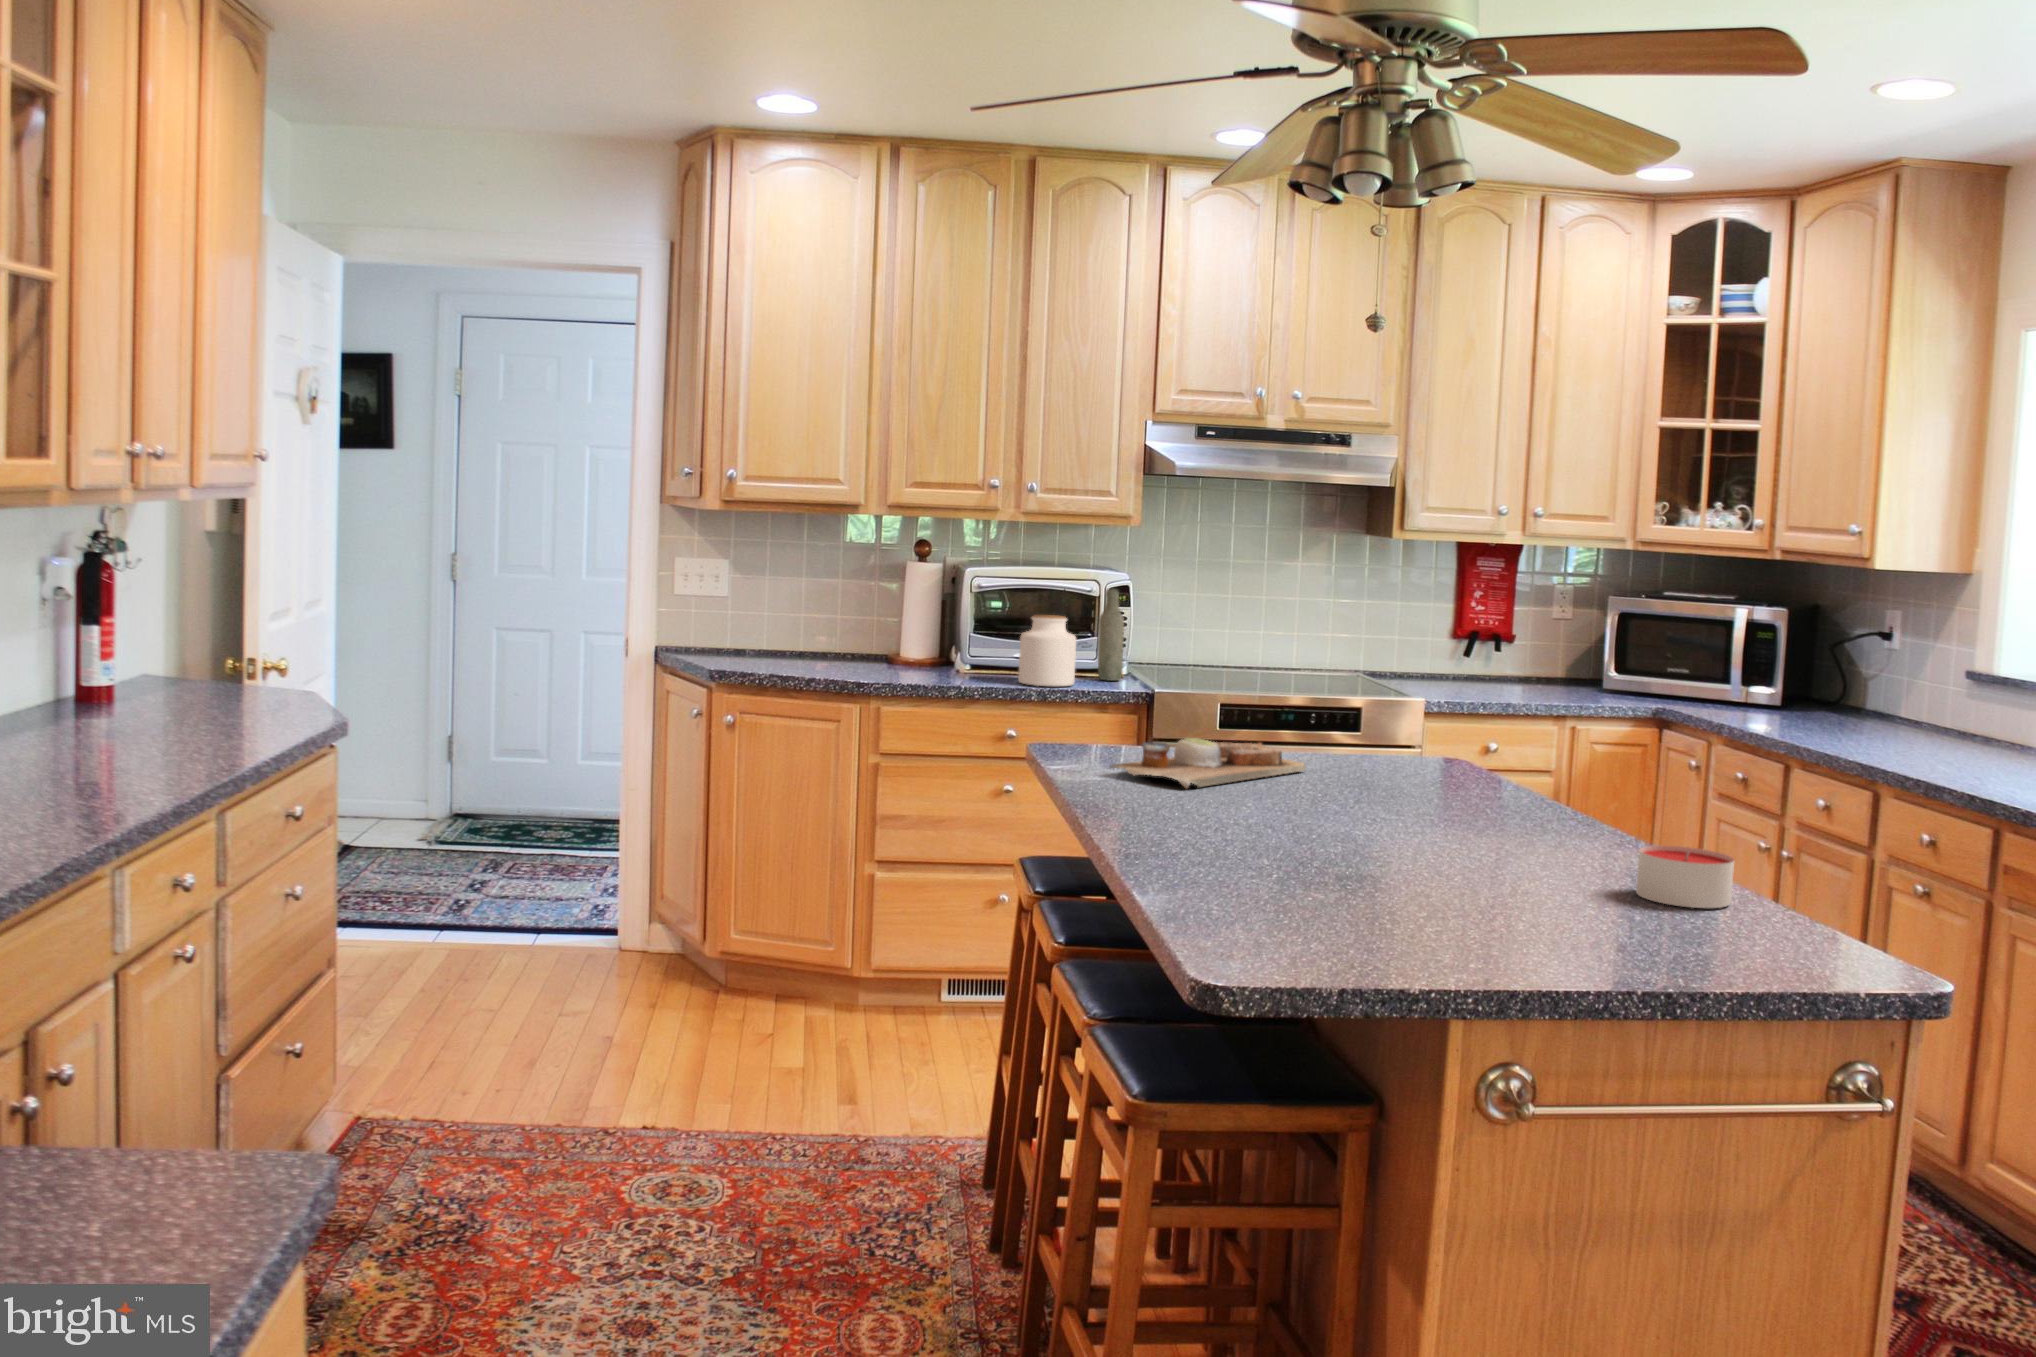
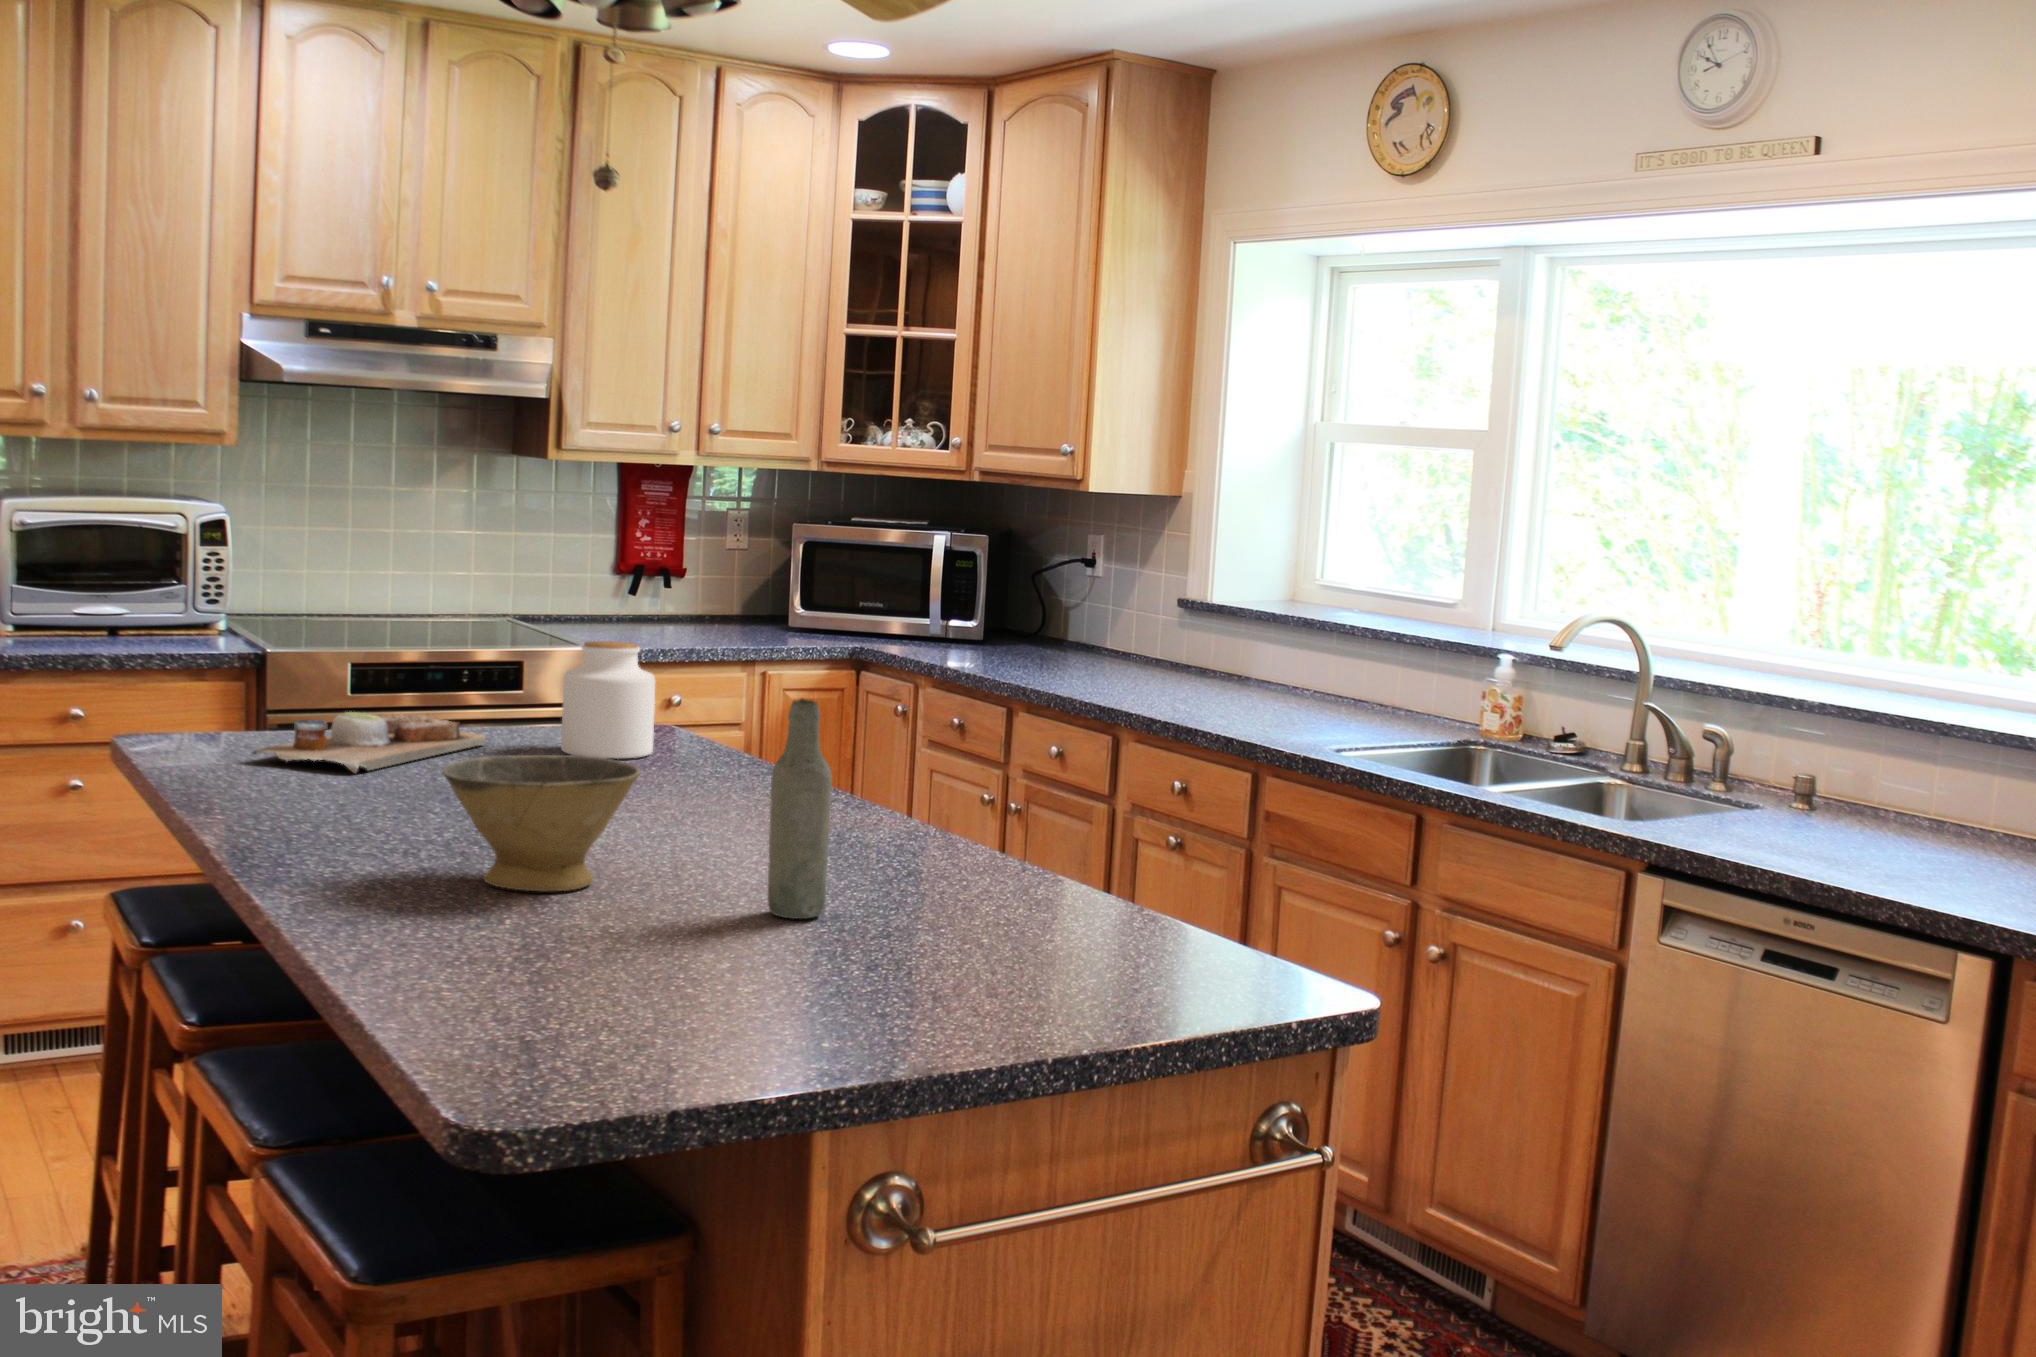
bottle: present [1098,588,1124,681] -> present [768,699,832,919]
jar: present [1018,615,1076,686] -> present [561,641,655,758]
bowl: none [1231,777,1411,905] -> present [442,755,640,891]
candle: present [1636,846,1734,908] -> none [863,804,955,864]

